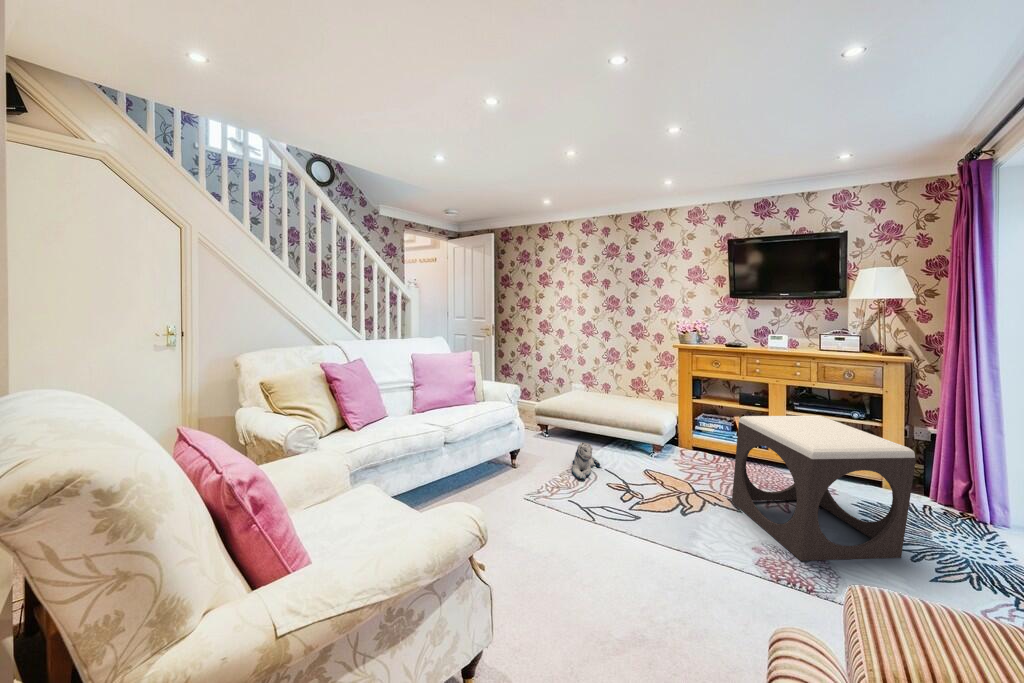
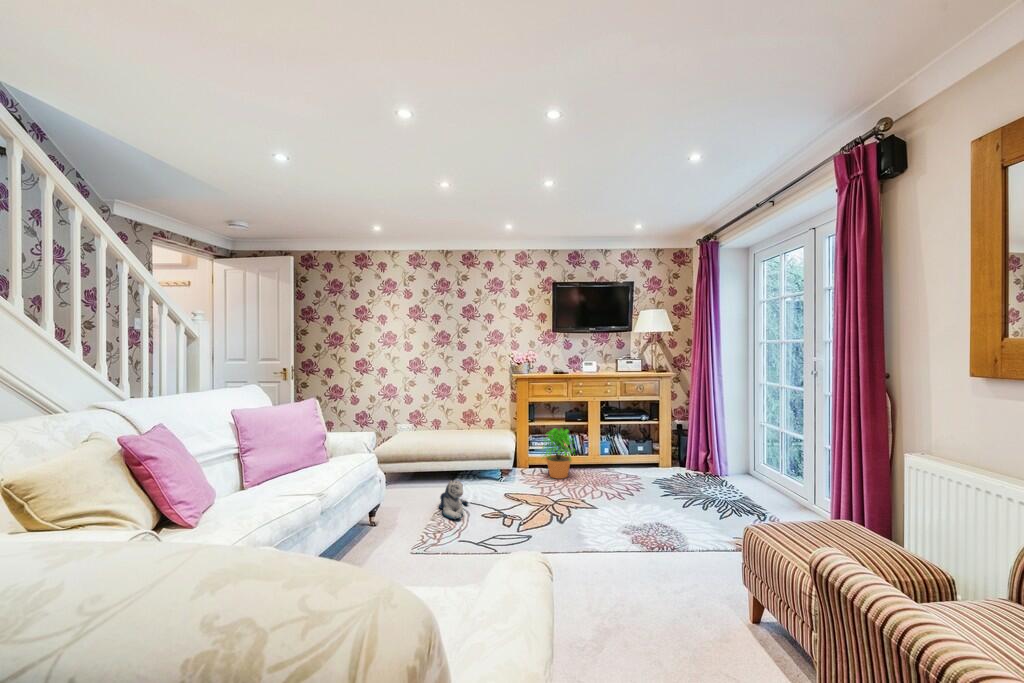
potted plant: none [695,407,741,463] -> present [543,428,574,479]
footstool: present [732,416,916,561] -> none [587,418,695,528]

